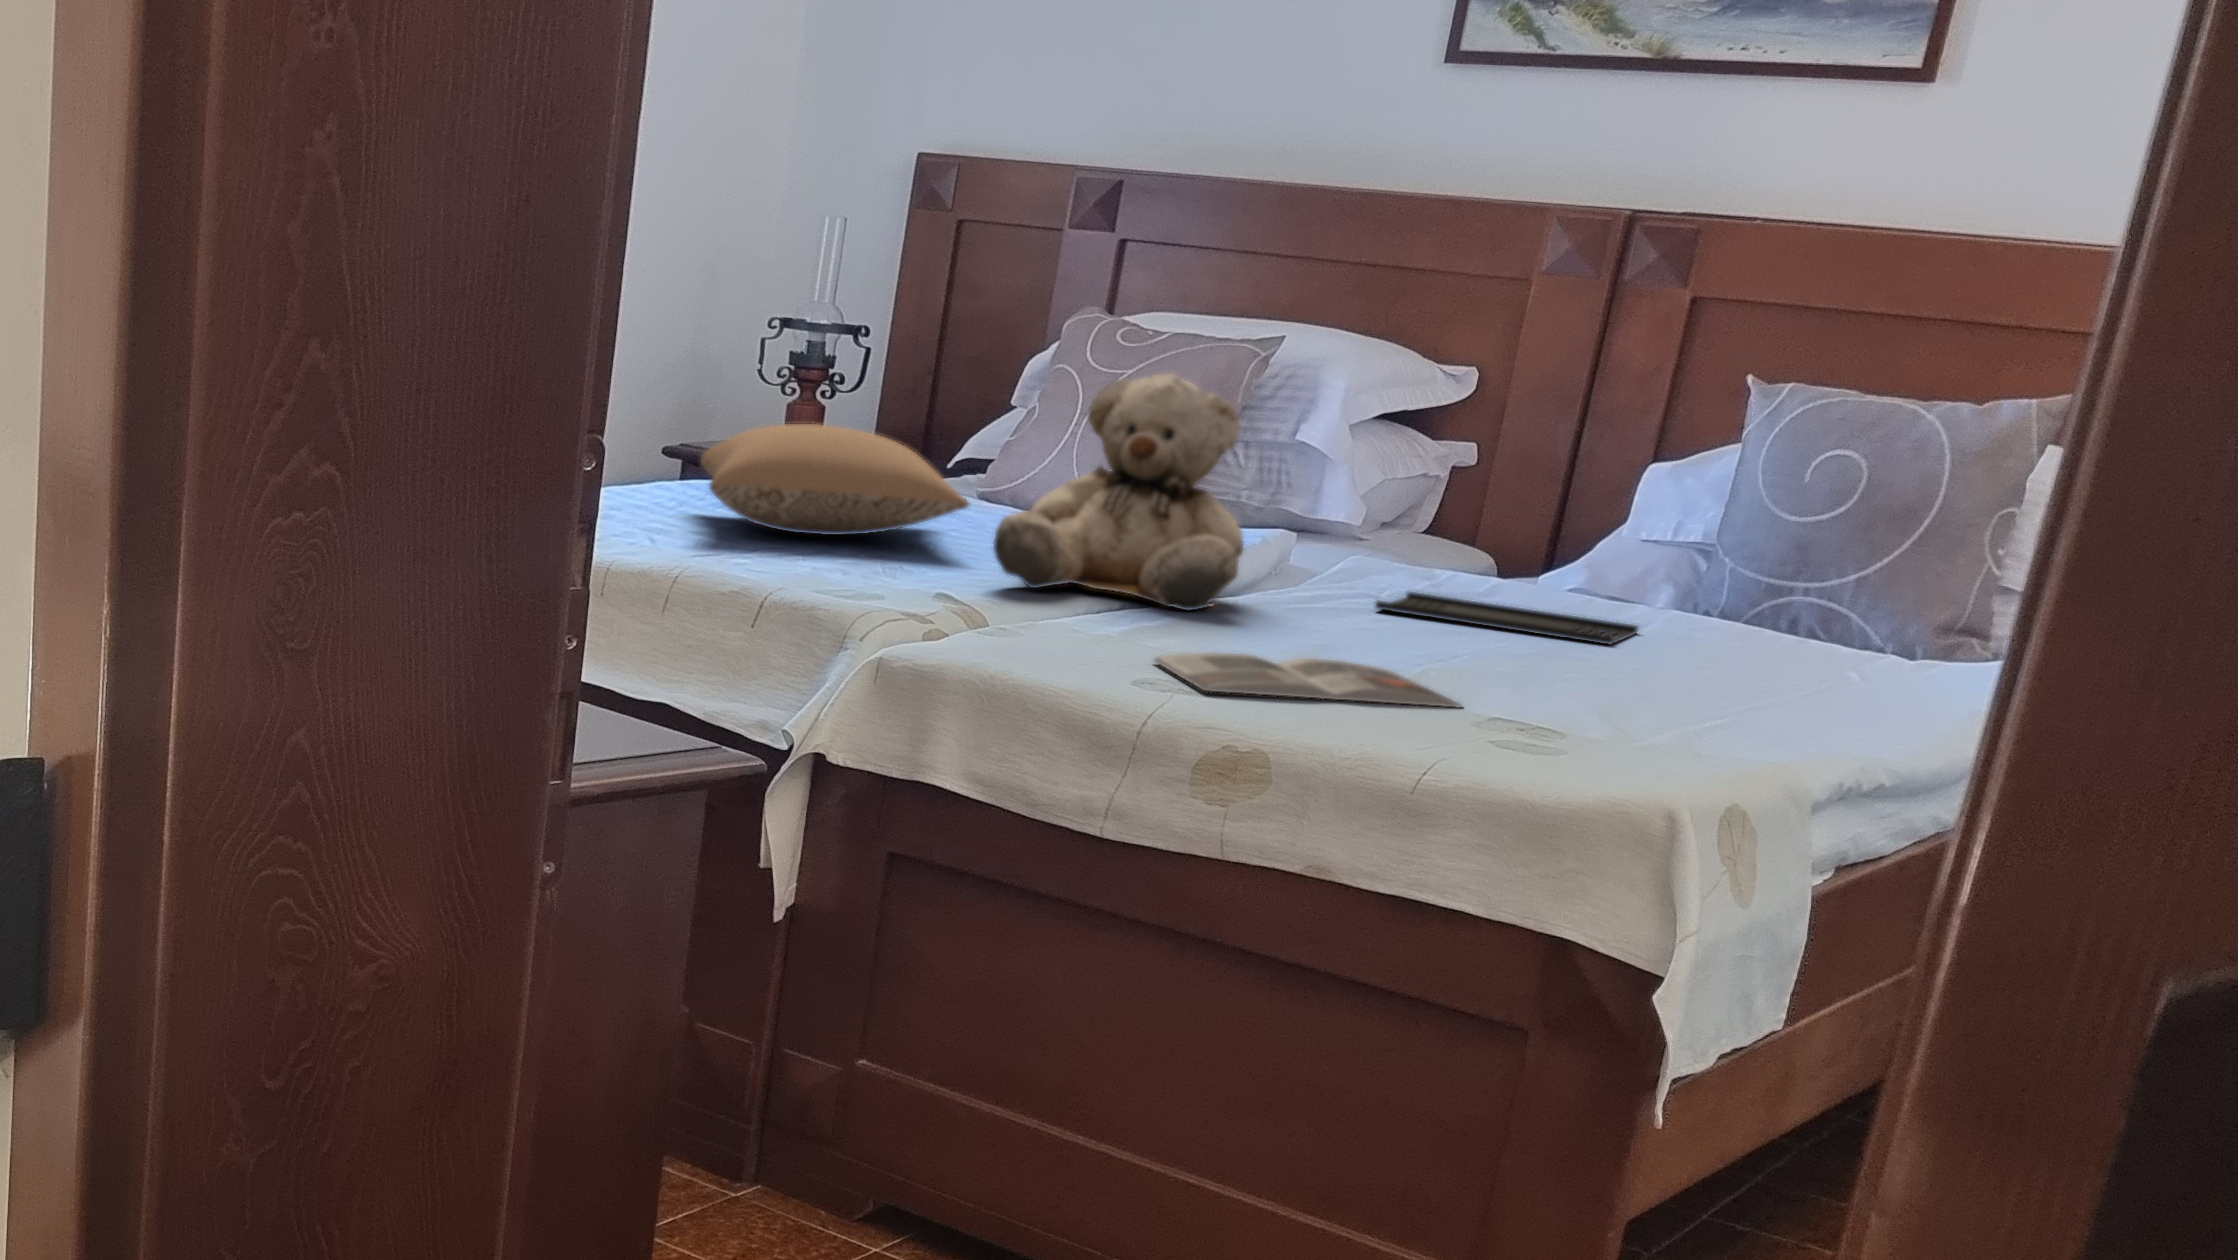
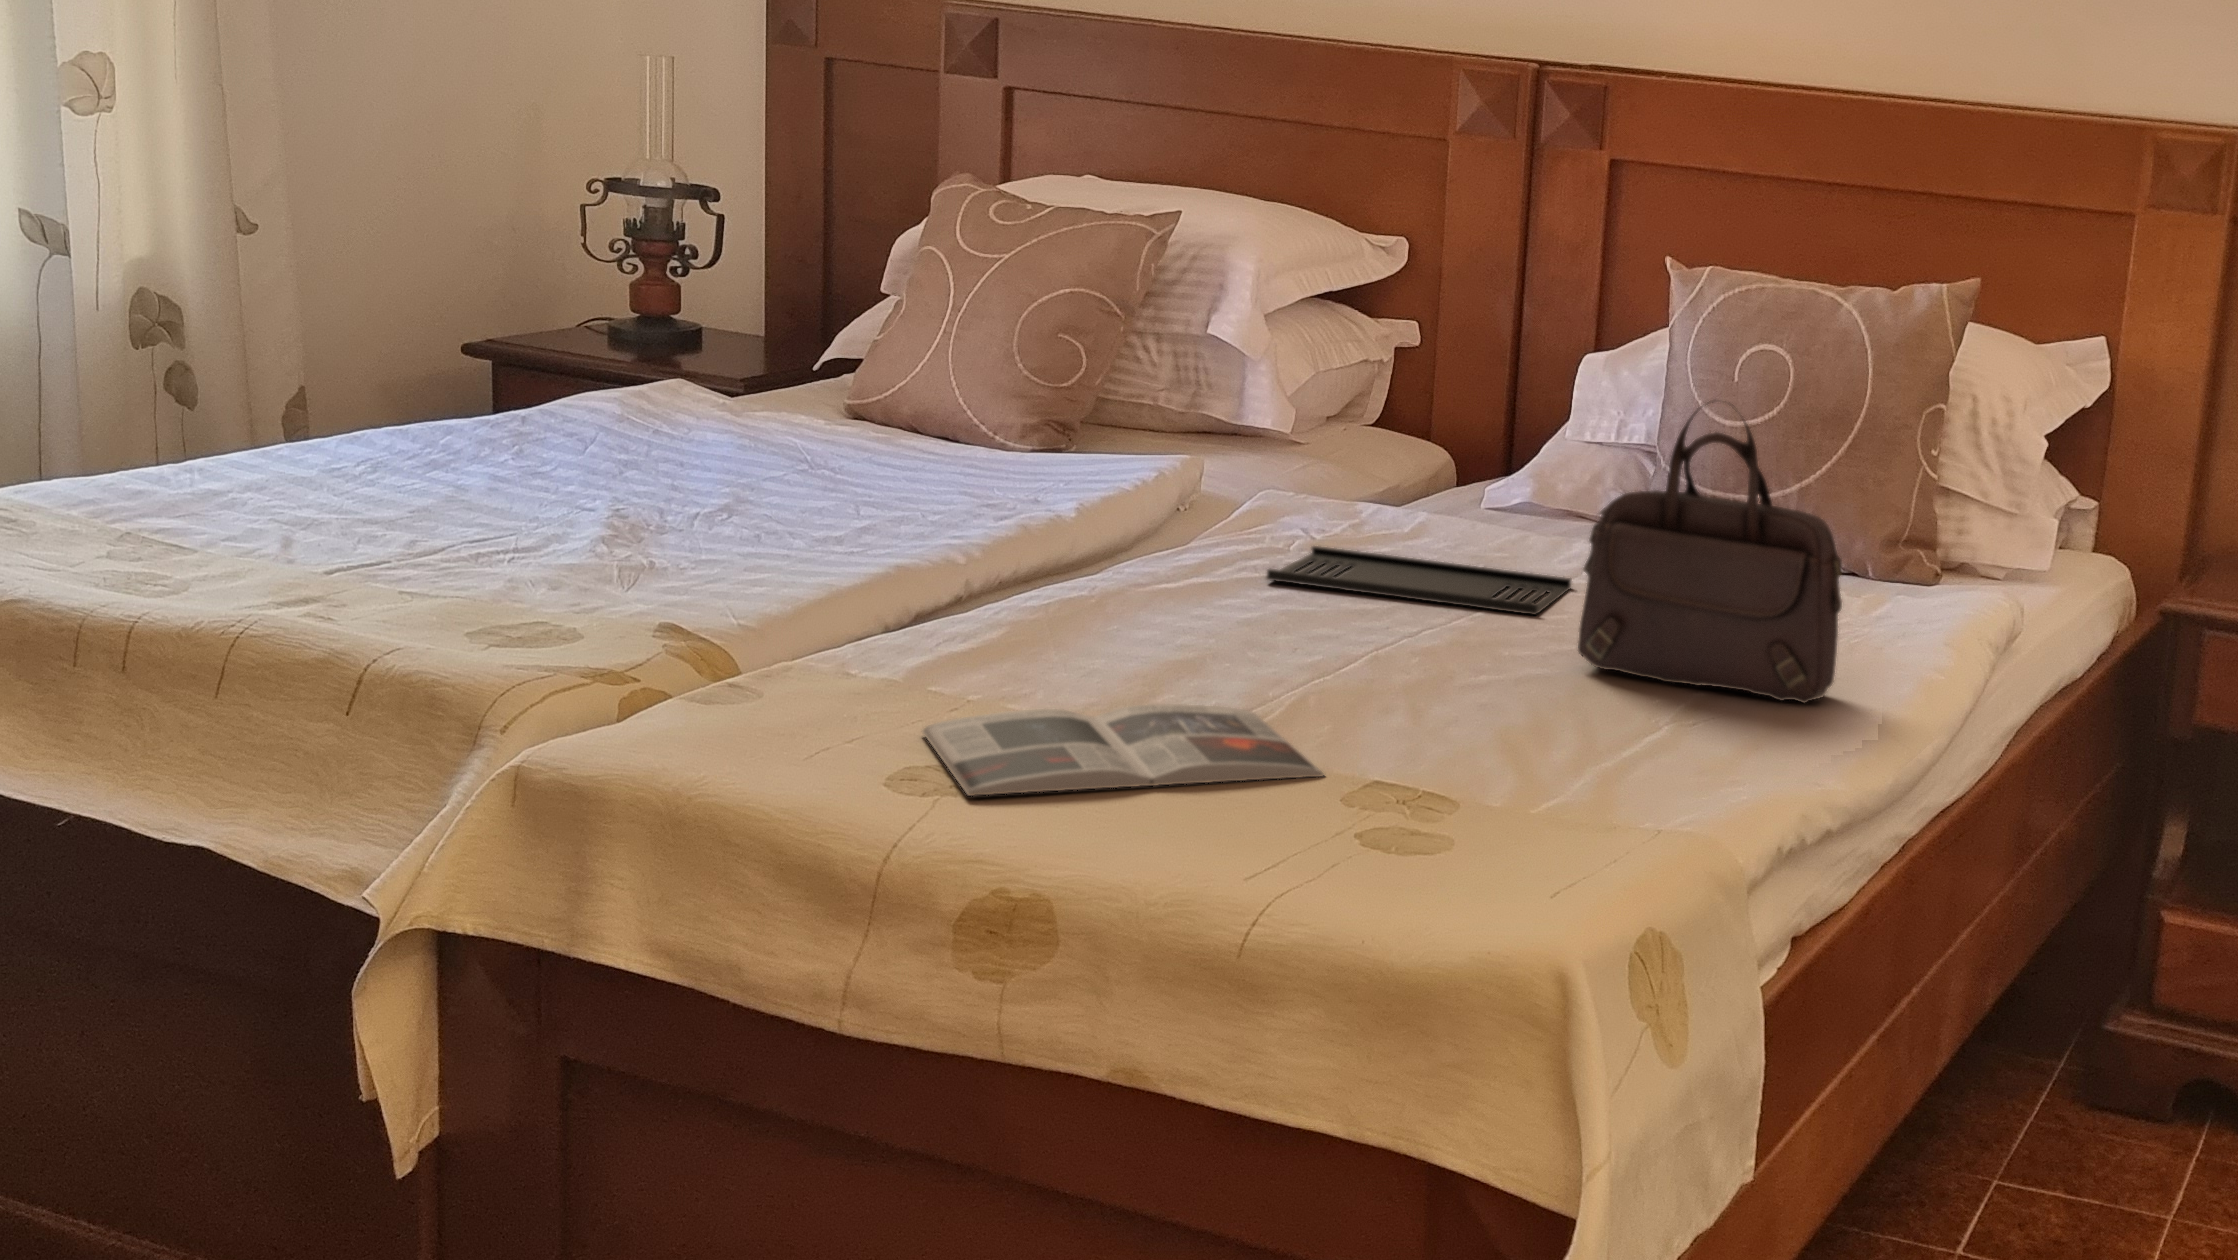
teddy bear: present [993,374,1244,611] -> none [759,293,1094,611]
pillow: present [701,424,969,535] -> none [377,360,753,508]
handbag: none [1657,456,1913,709] -> present [1578,400,1842,703]

